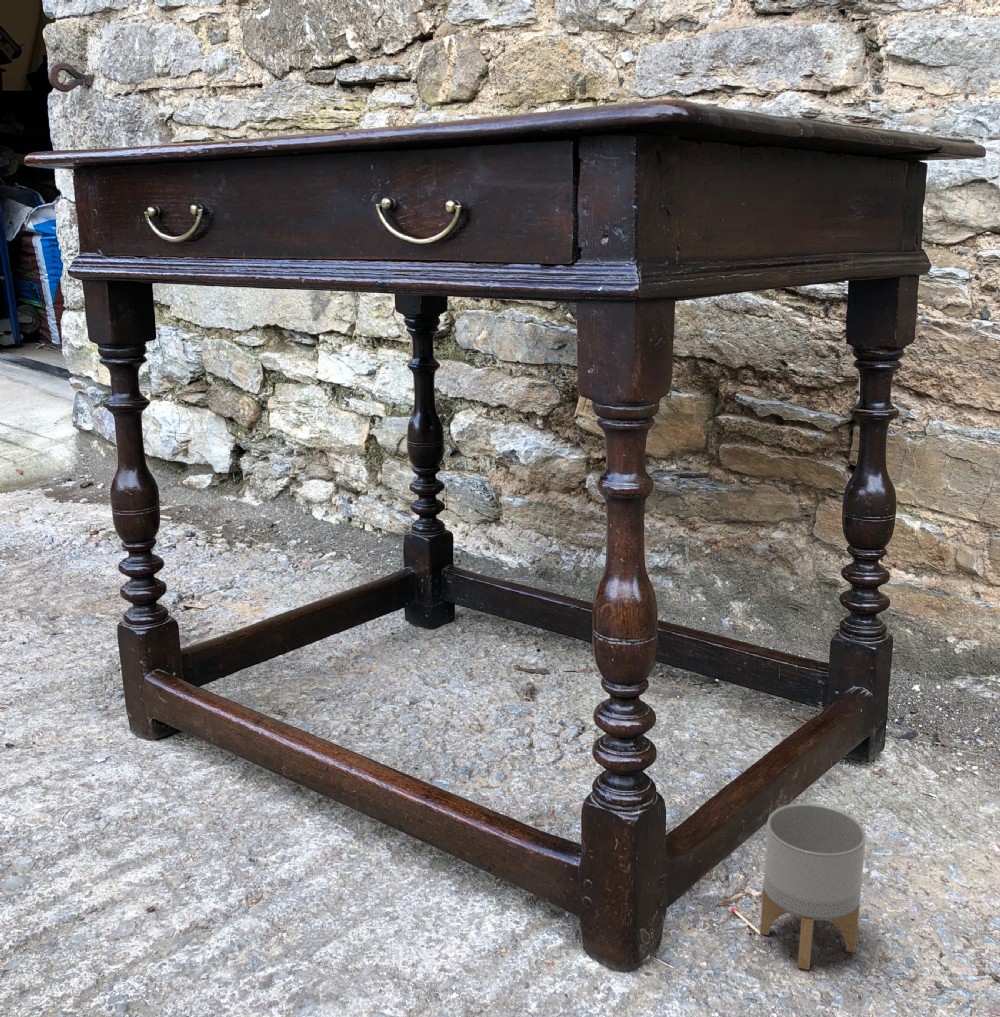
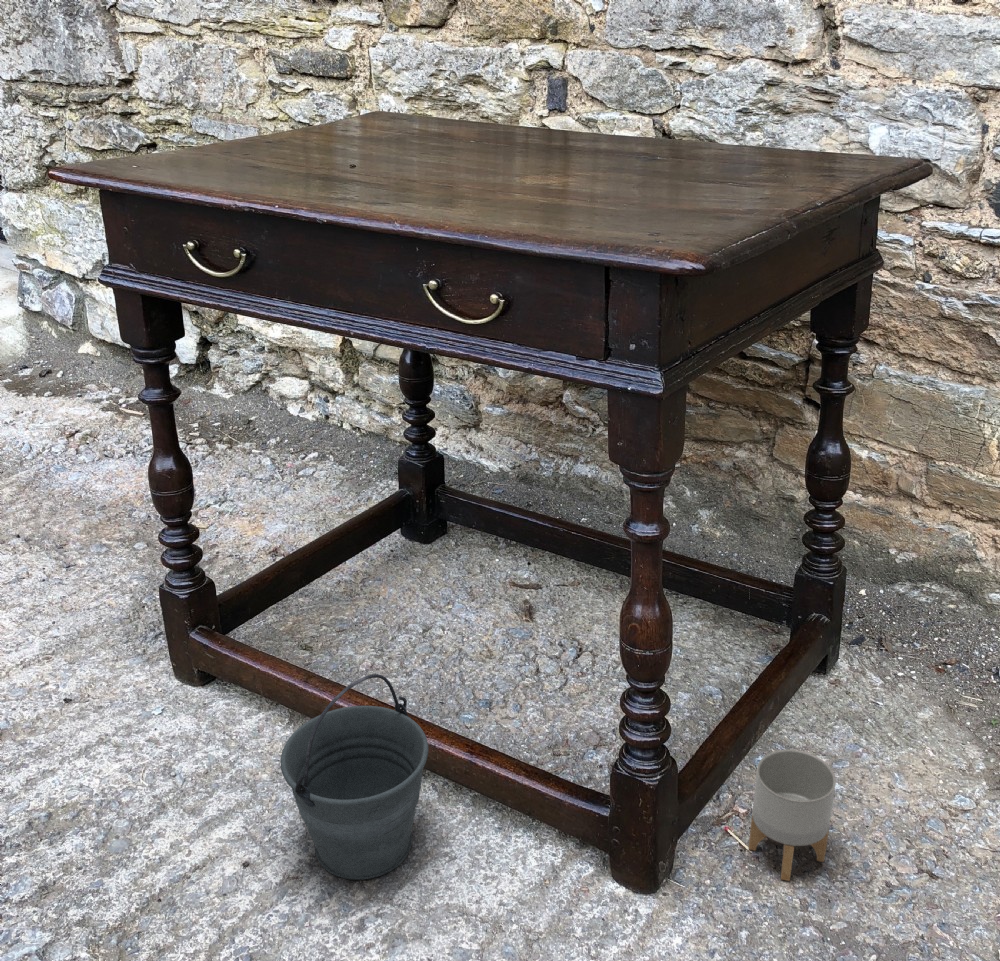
bucket: none [196,677,373,933] -> present [280,674,429,880]

